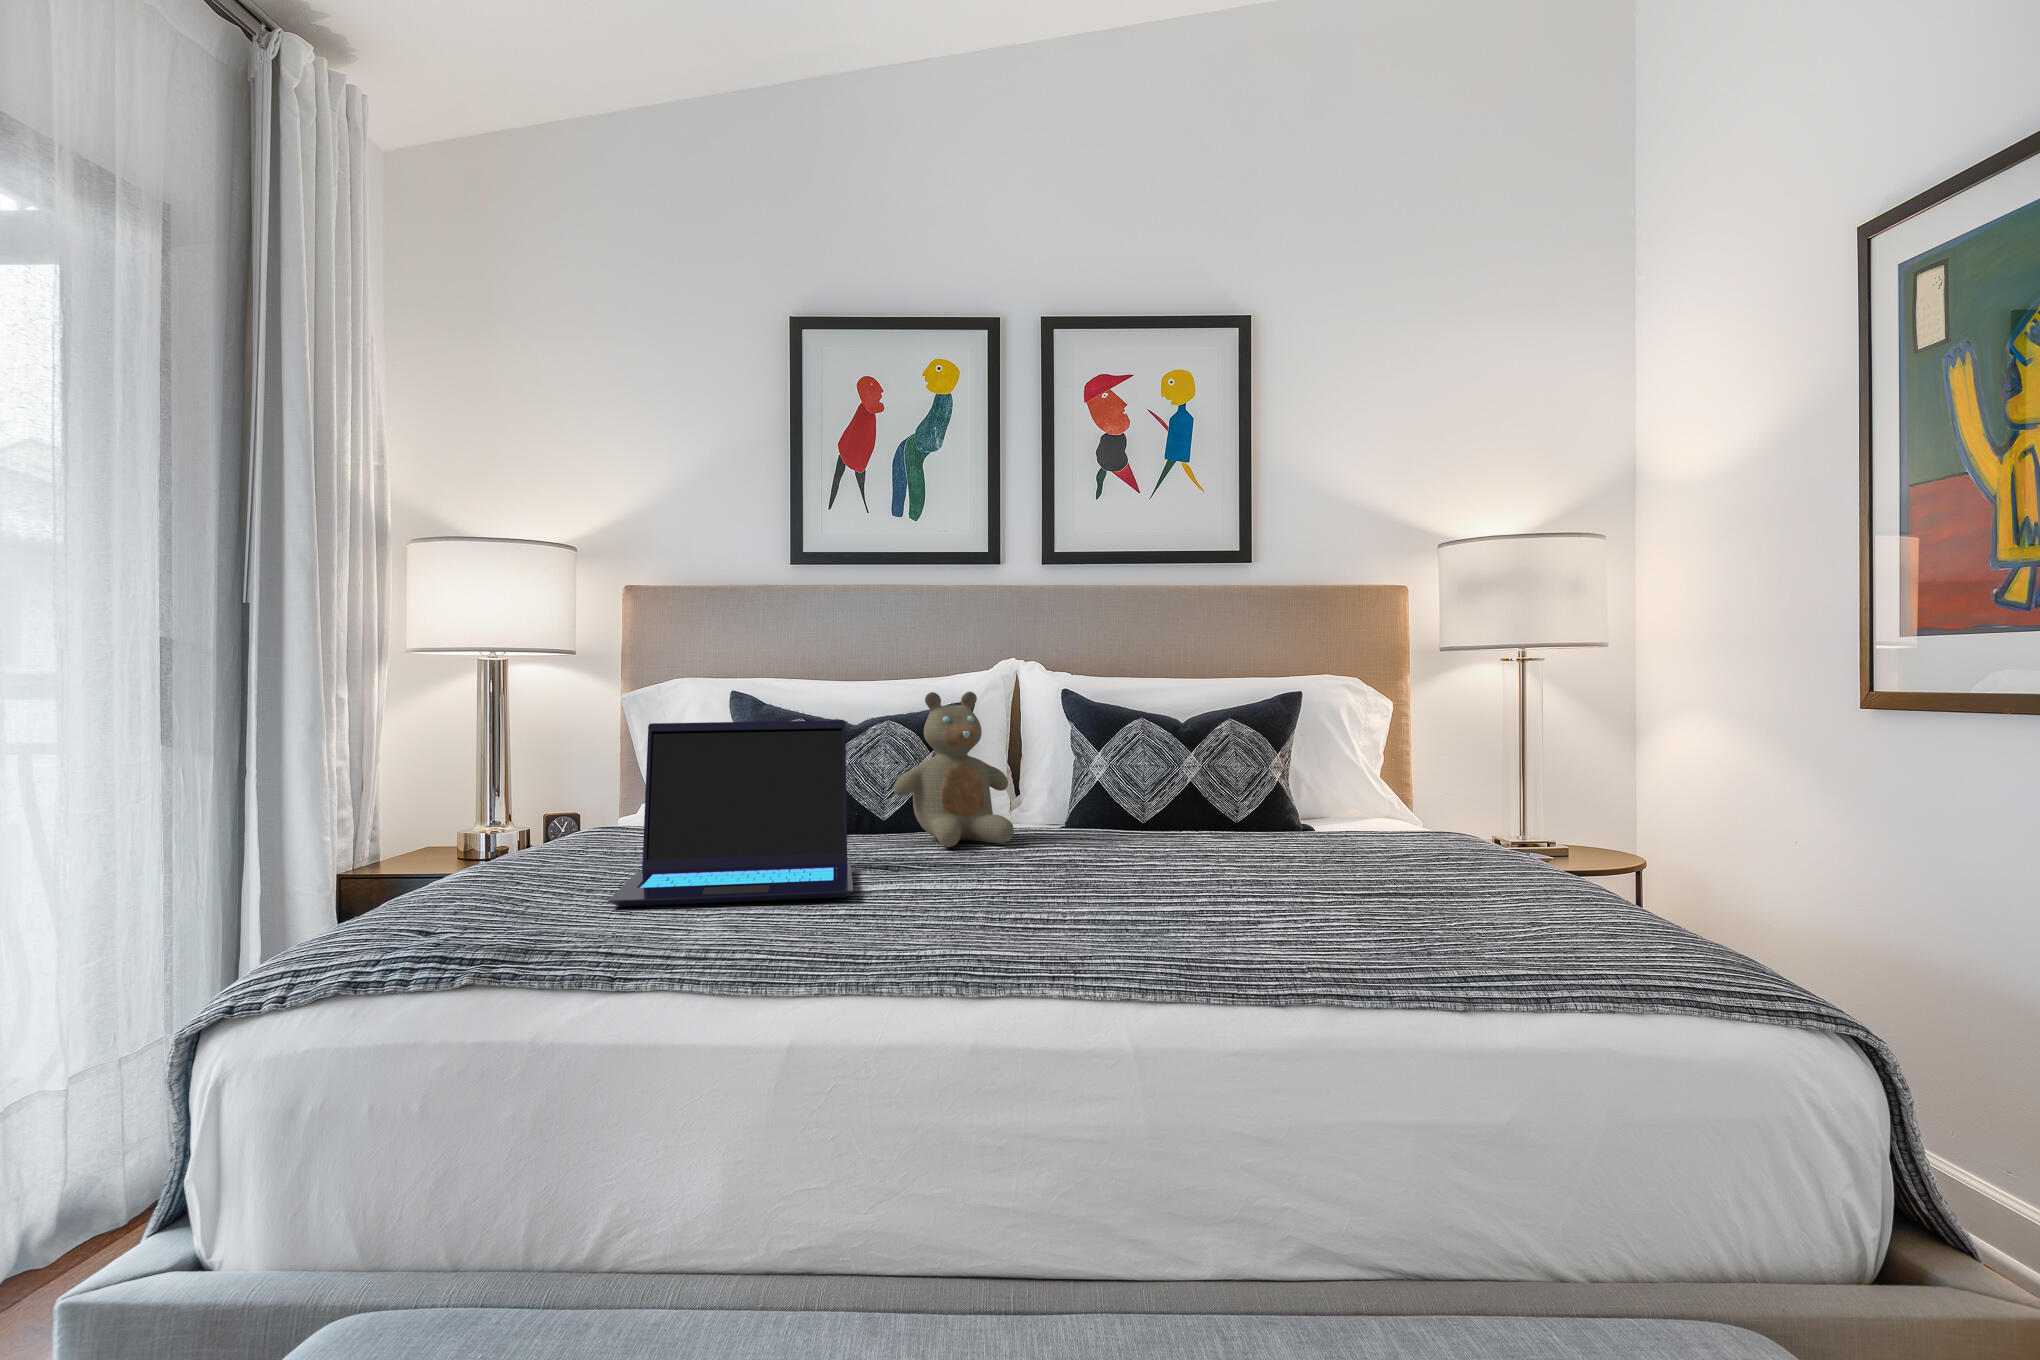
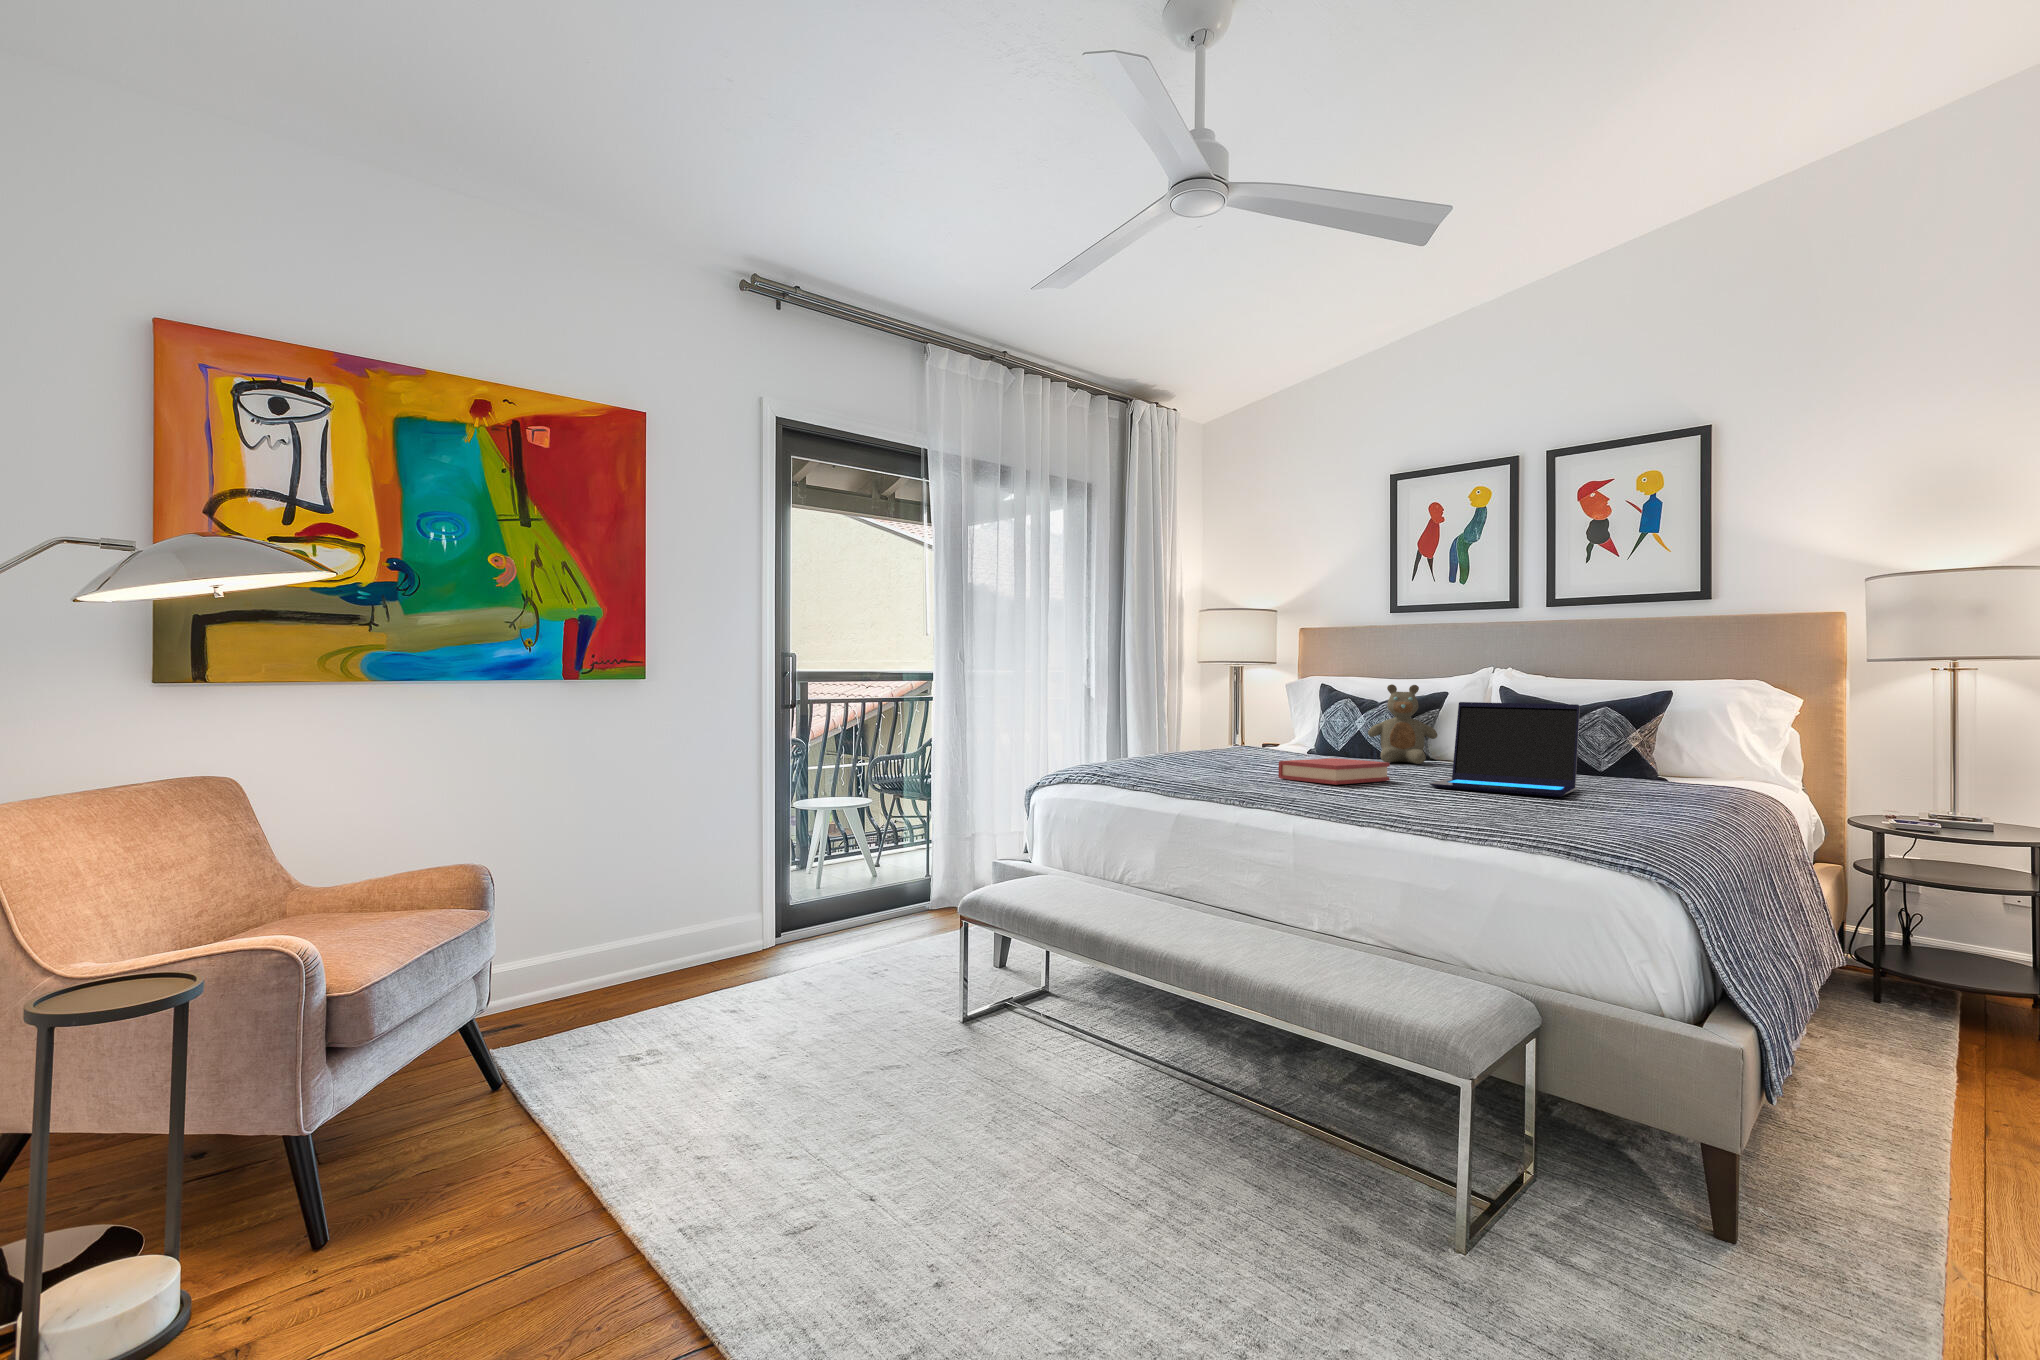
laptop: present [608,720,853,907] -> present [1430,702,1580,797]
hardback book: none [938,875,1120,965] -> present [1278,758,1390,785]

